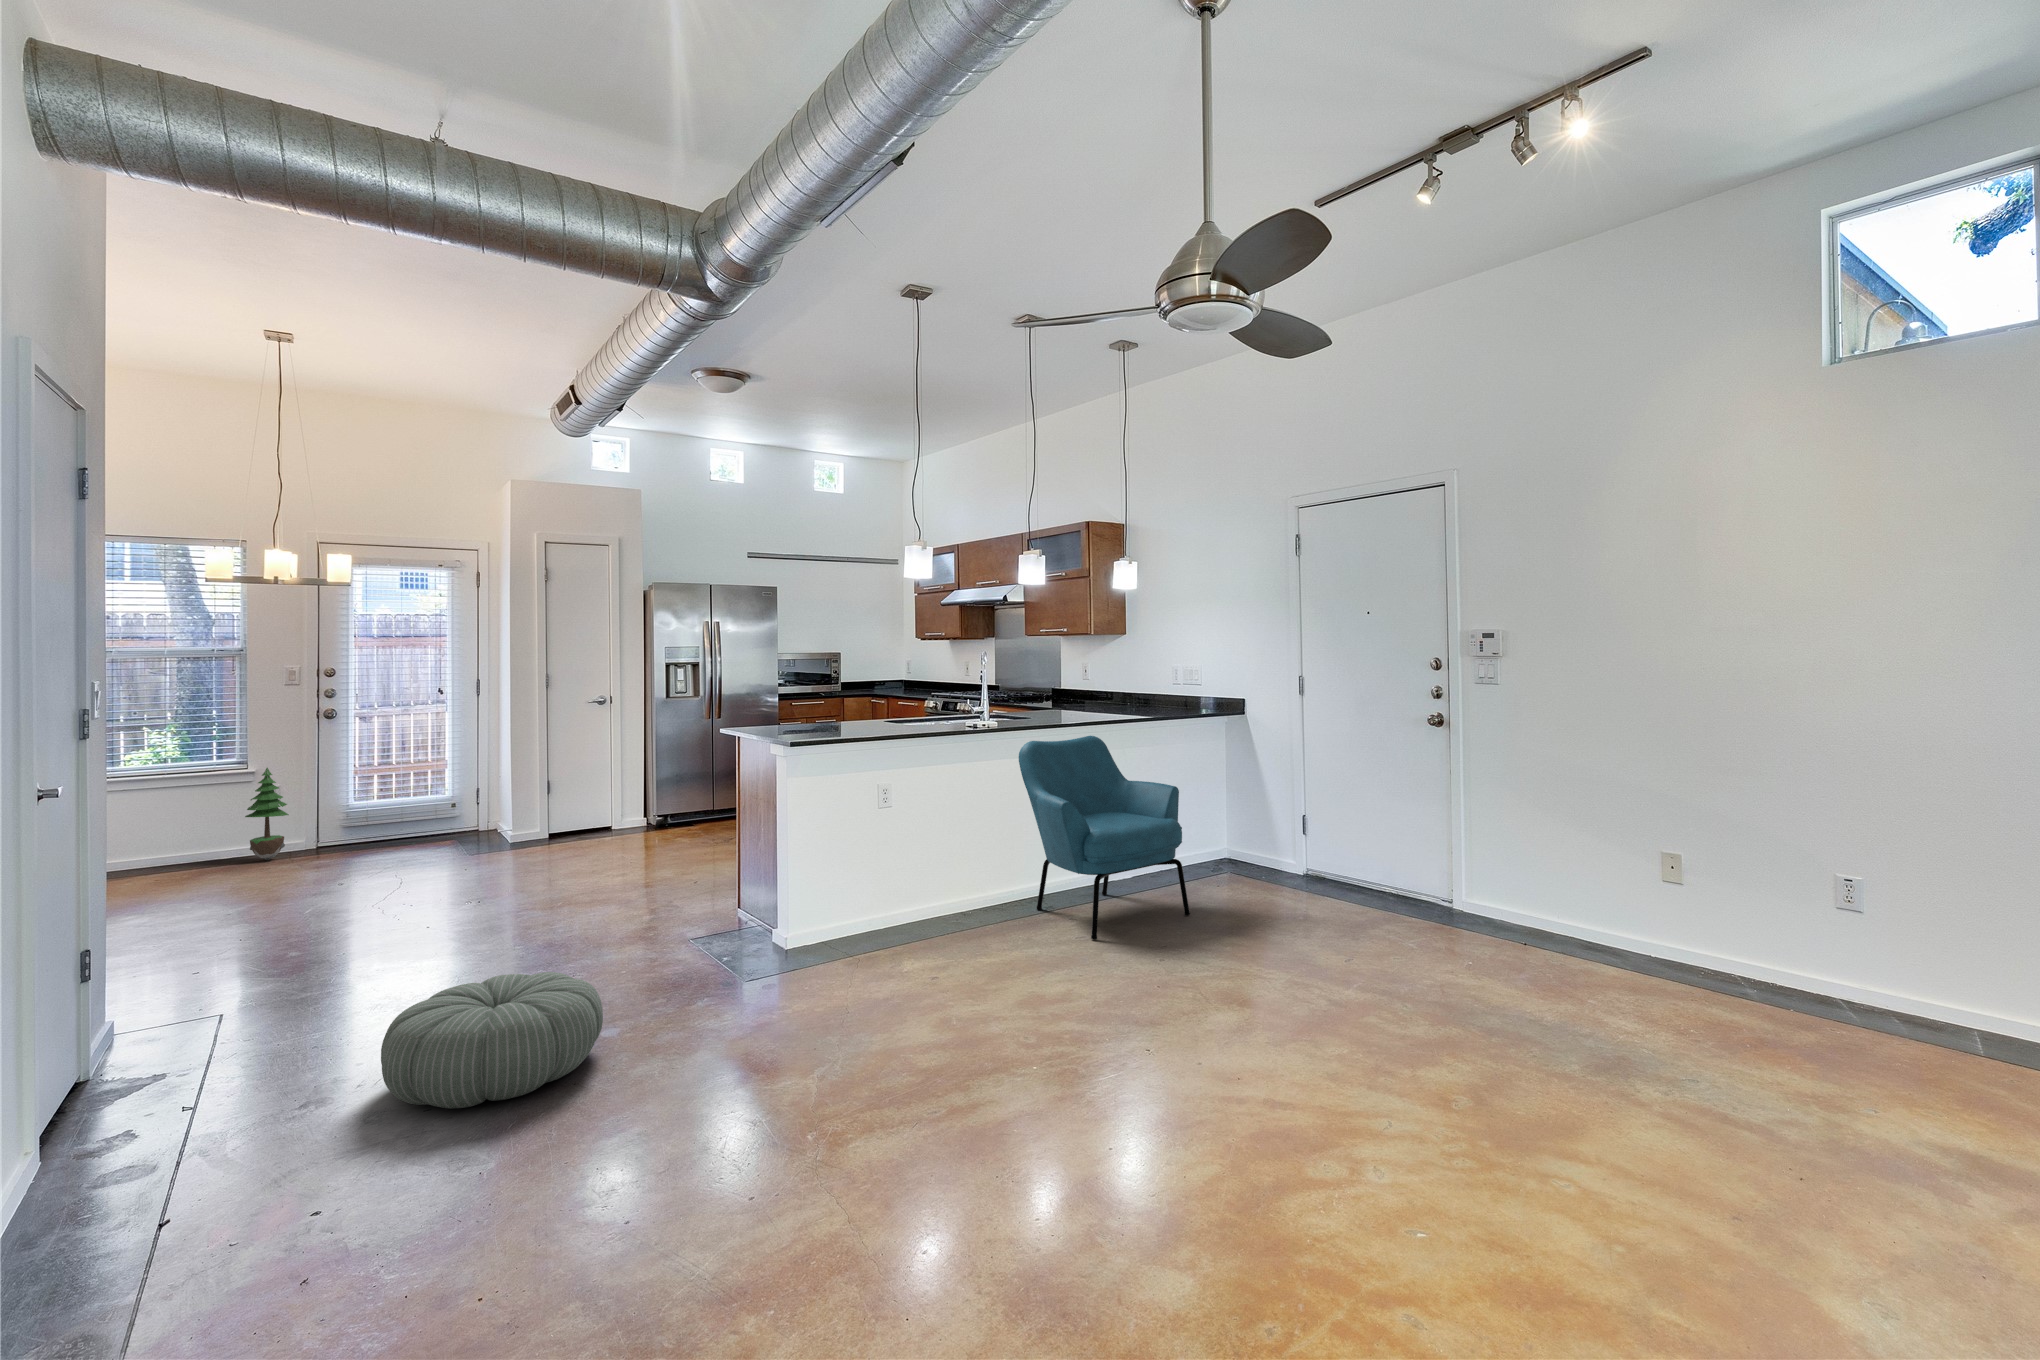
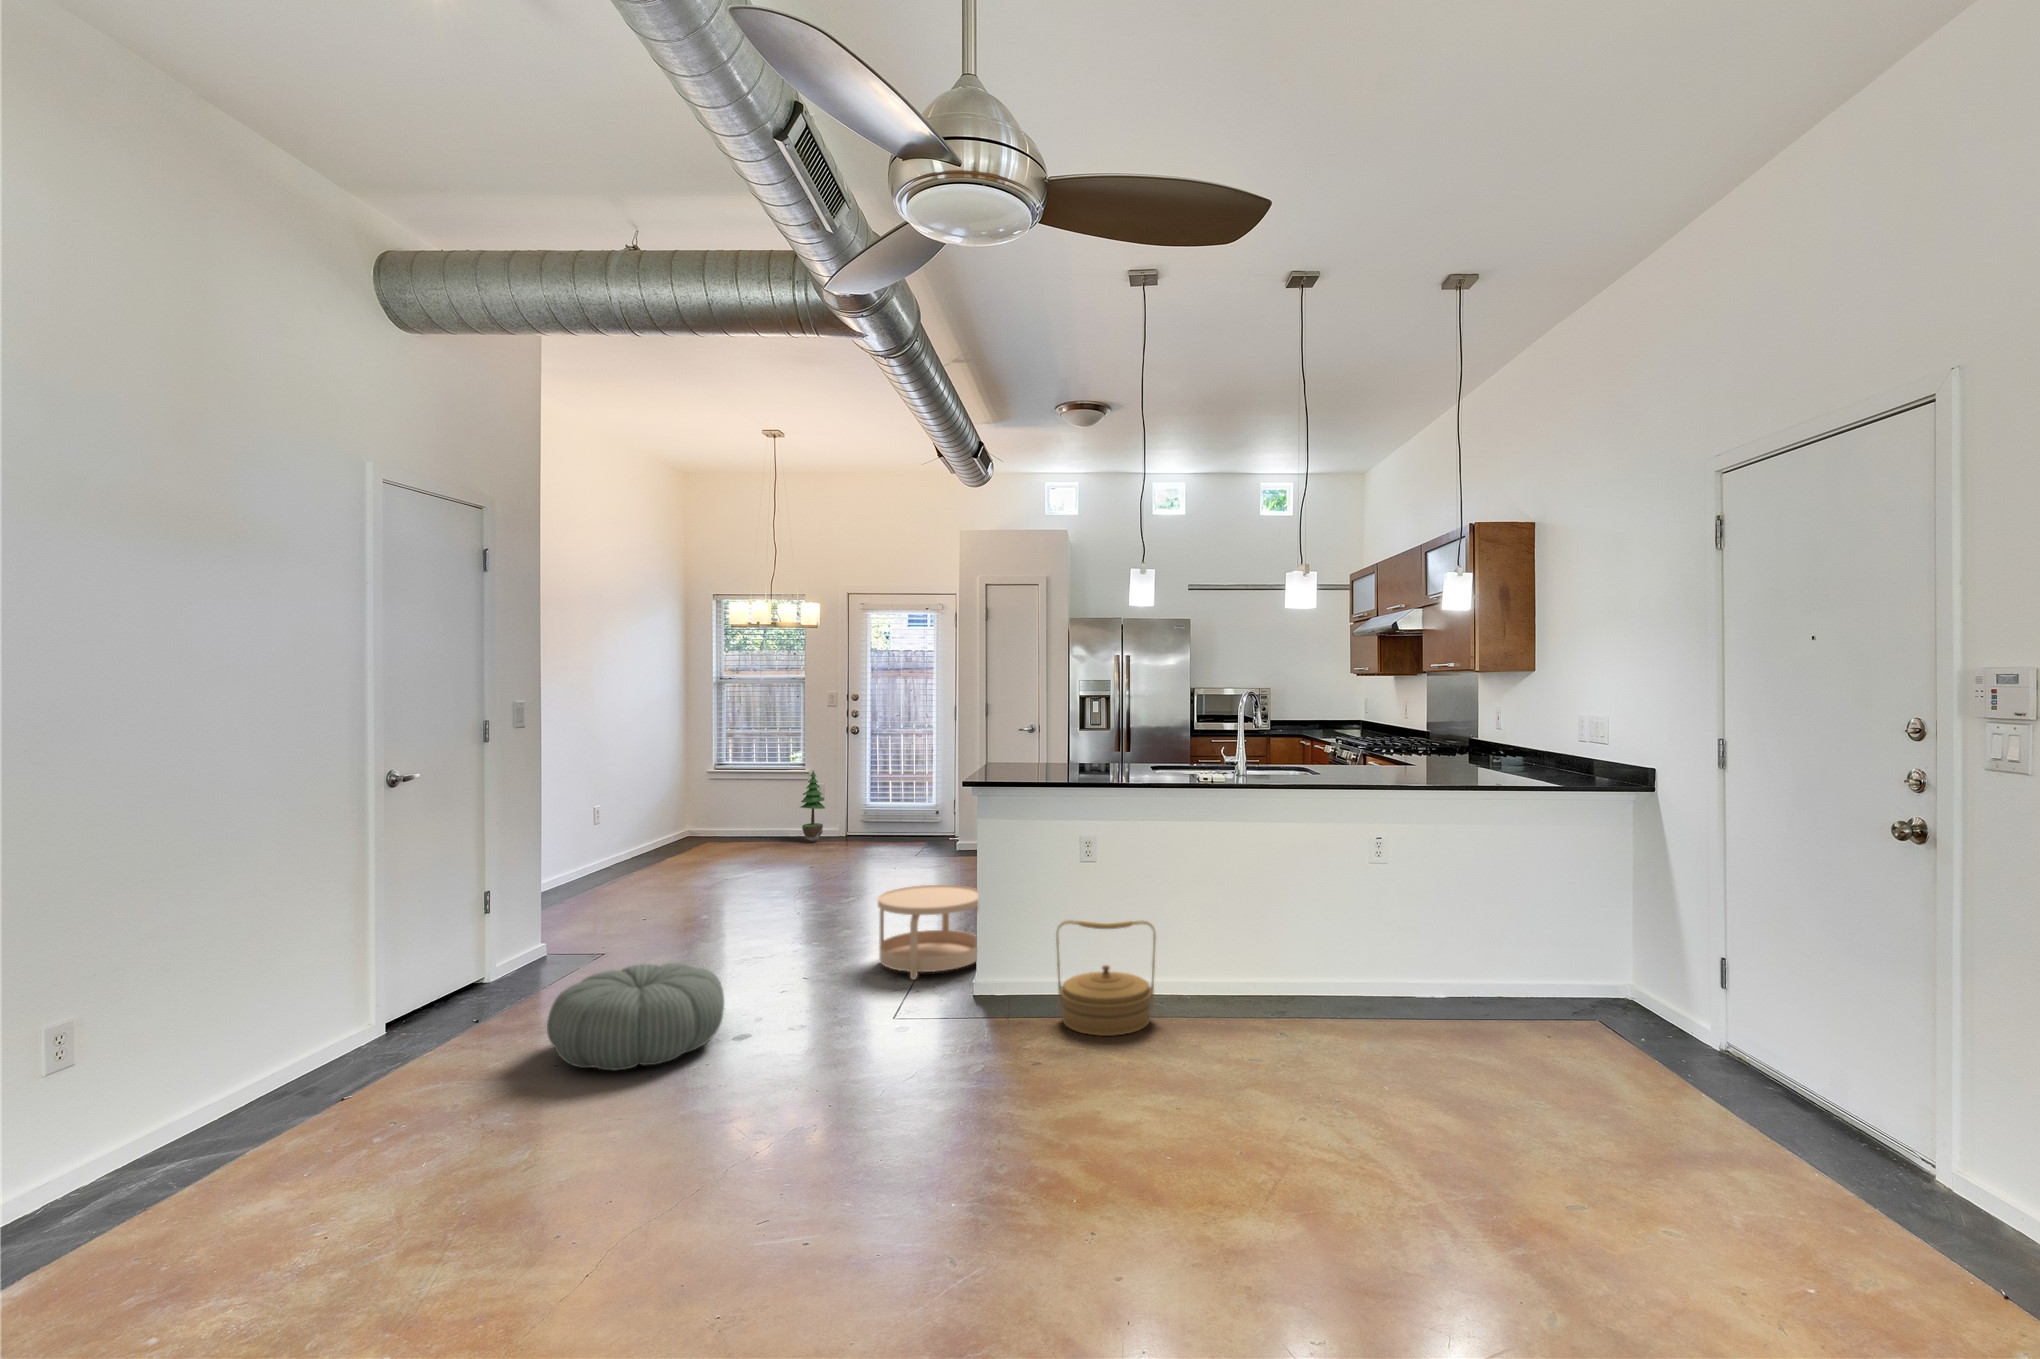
armchair: present [1019,736,1190,939] -> none [1238,803,1448,1076]
woven basket: none [887,848,969,950] -> present [1056,920,1156,1036]
side table: none [630,855,746,951] -> present [878,885,978,980]

